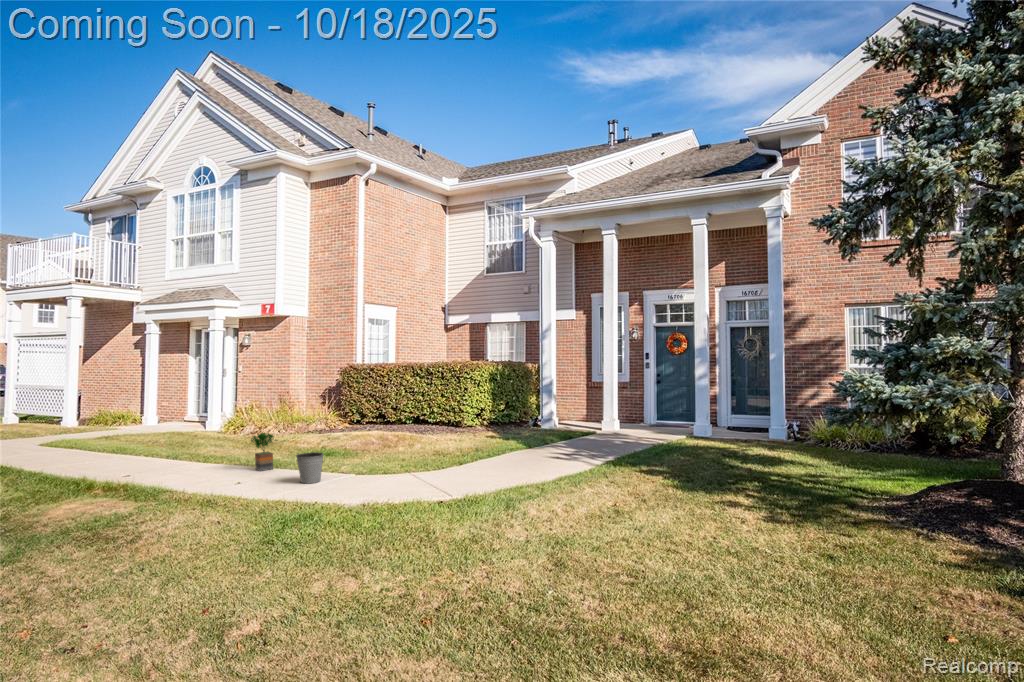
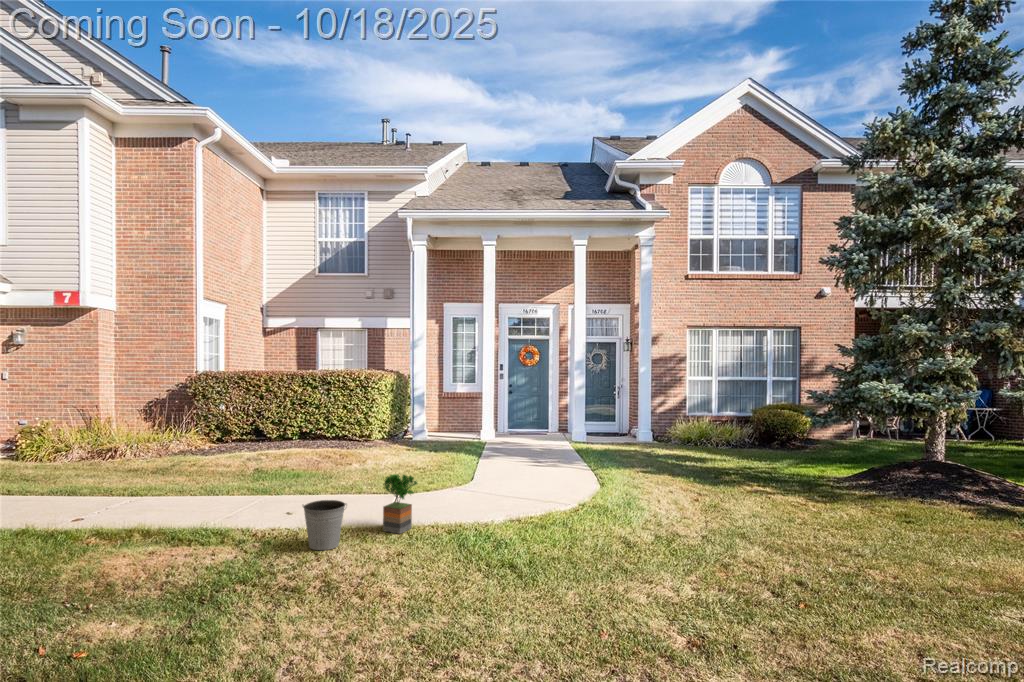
potted tree: present [251,433,277,471] -> present [383,474,418,534]

